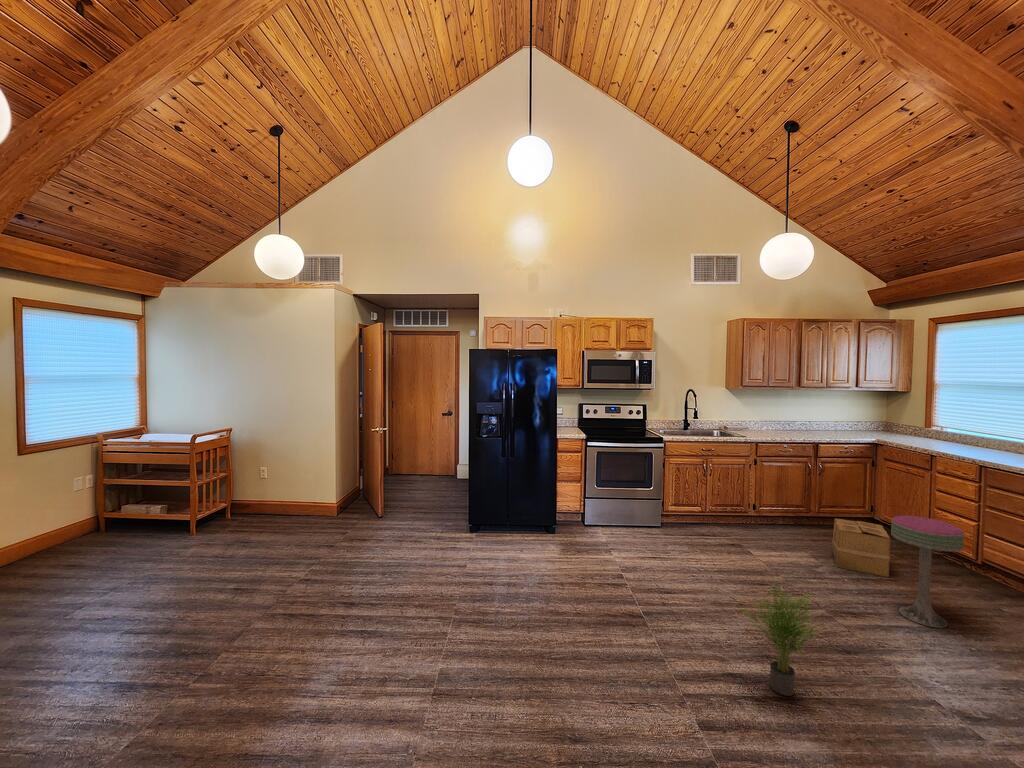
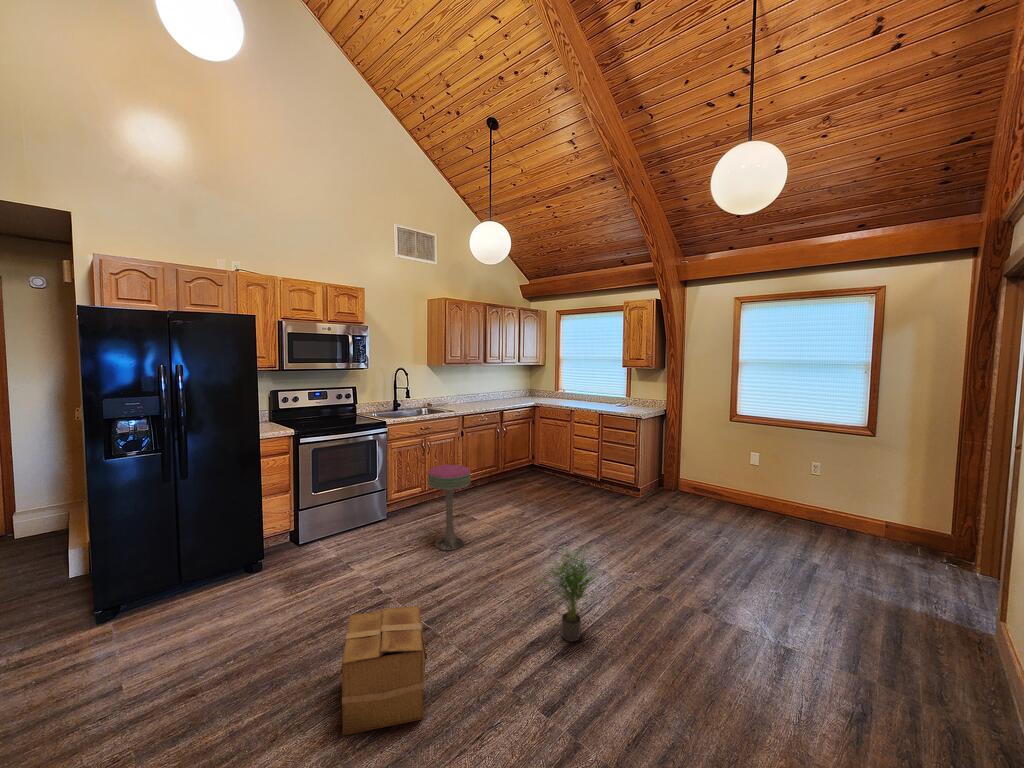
bar stool: present [891,516,964,628] -> present [428,465,471,550]
cardboard box: present [832,518,890,577] -> present [341,606,427,735]

